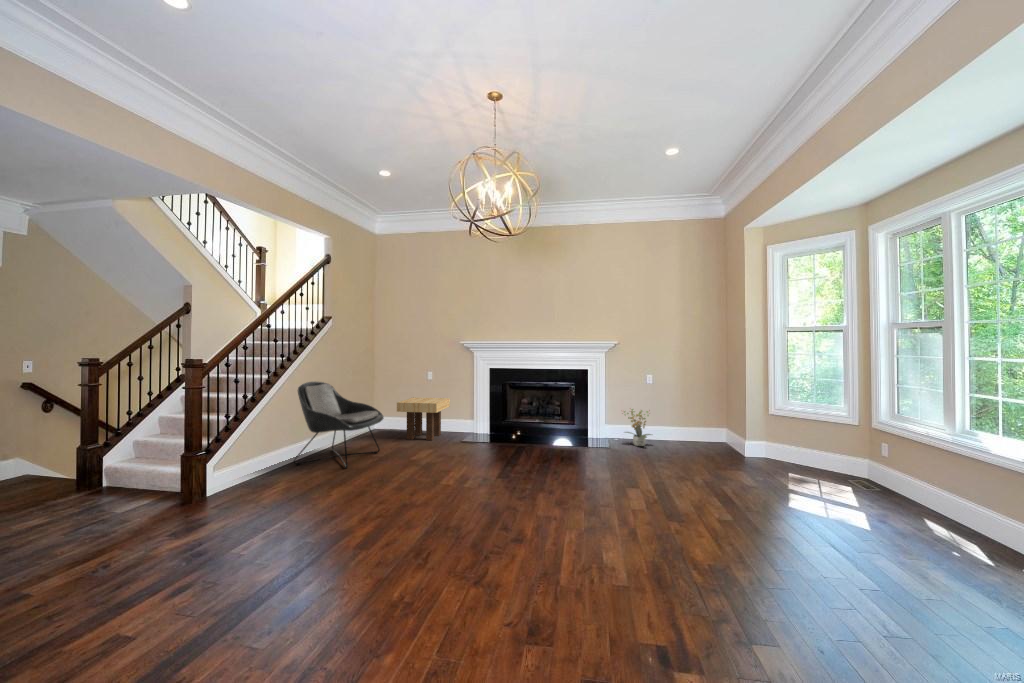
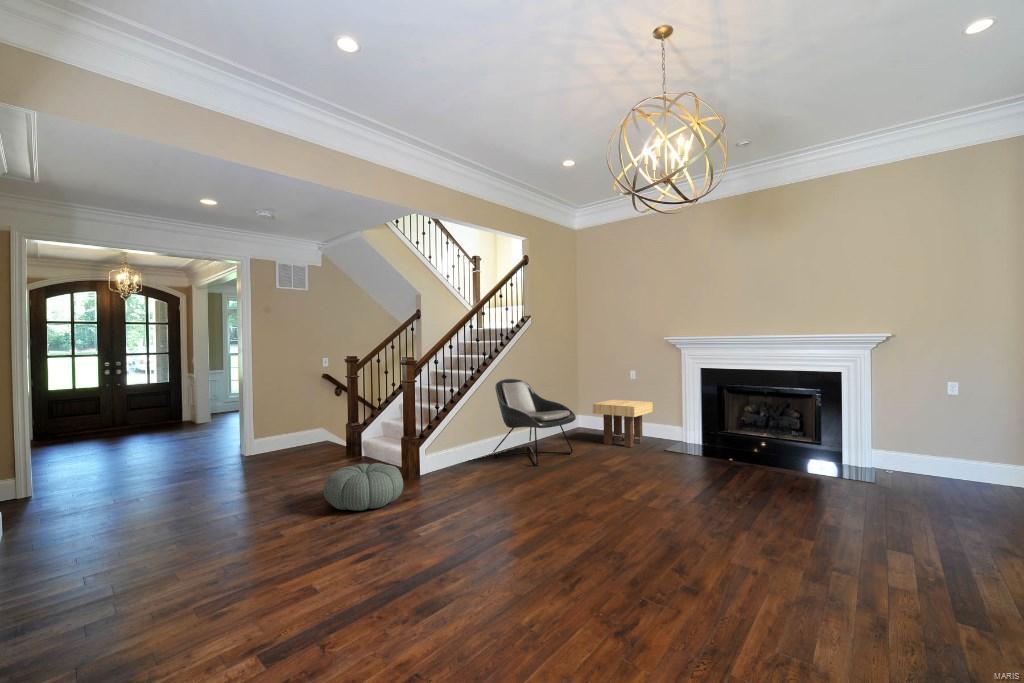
potted plant: present [624,409,651,446] -> none [898,428,962,485]
pouf: none [64,492,192,559] -> present [323,463,403,510]

